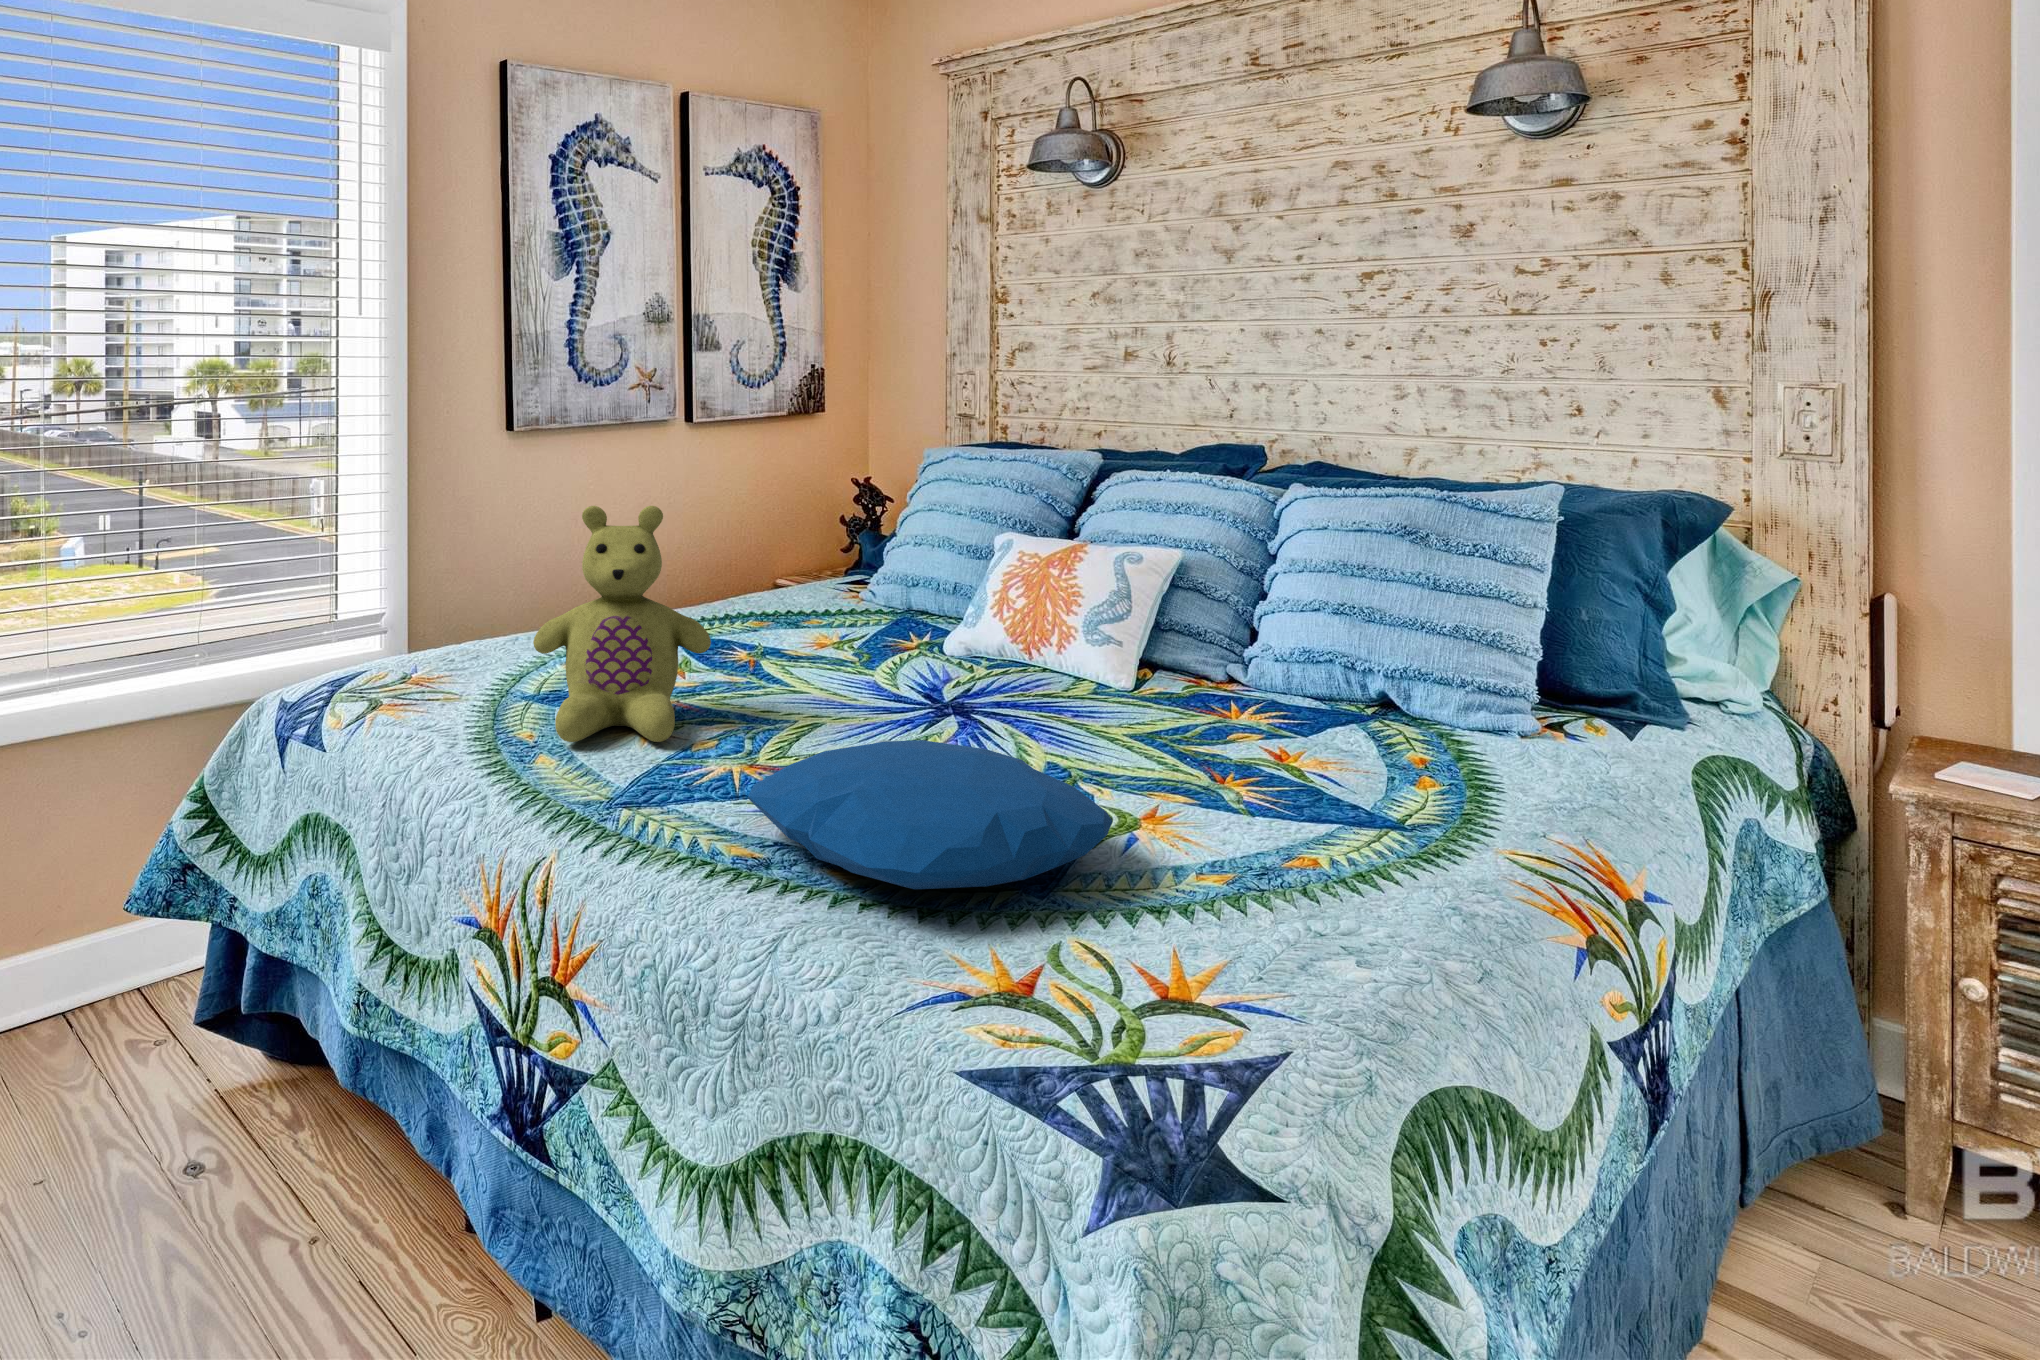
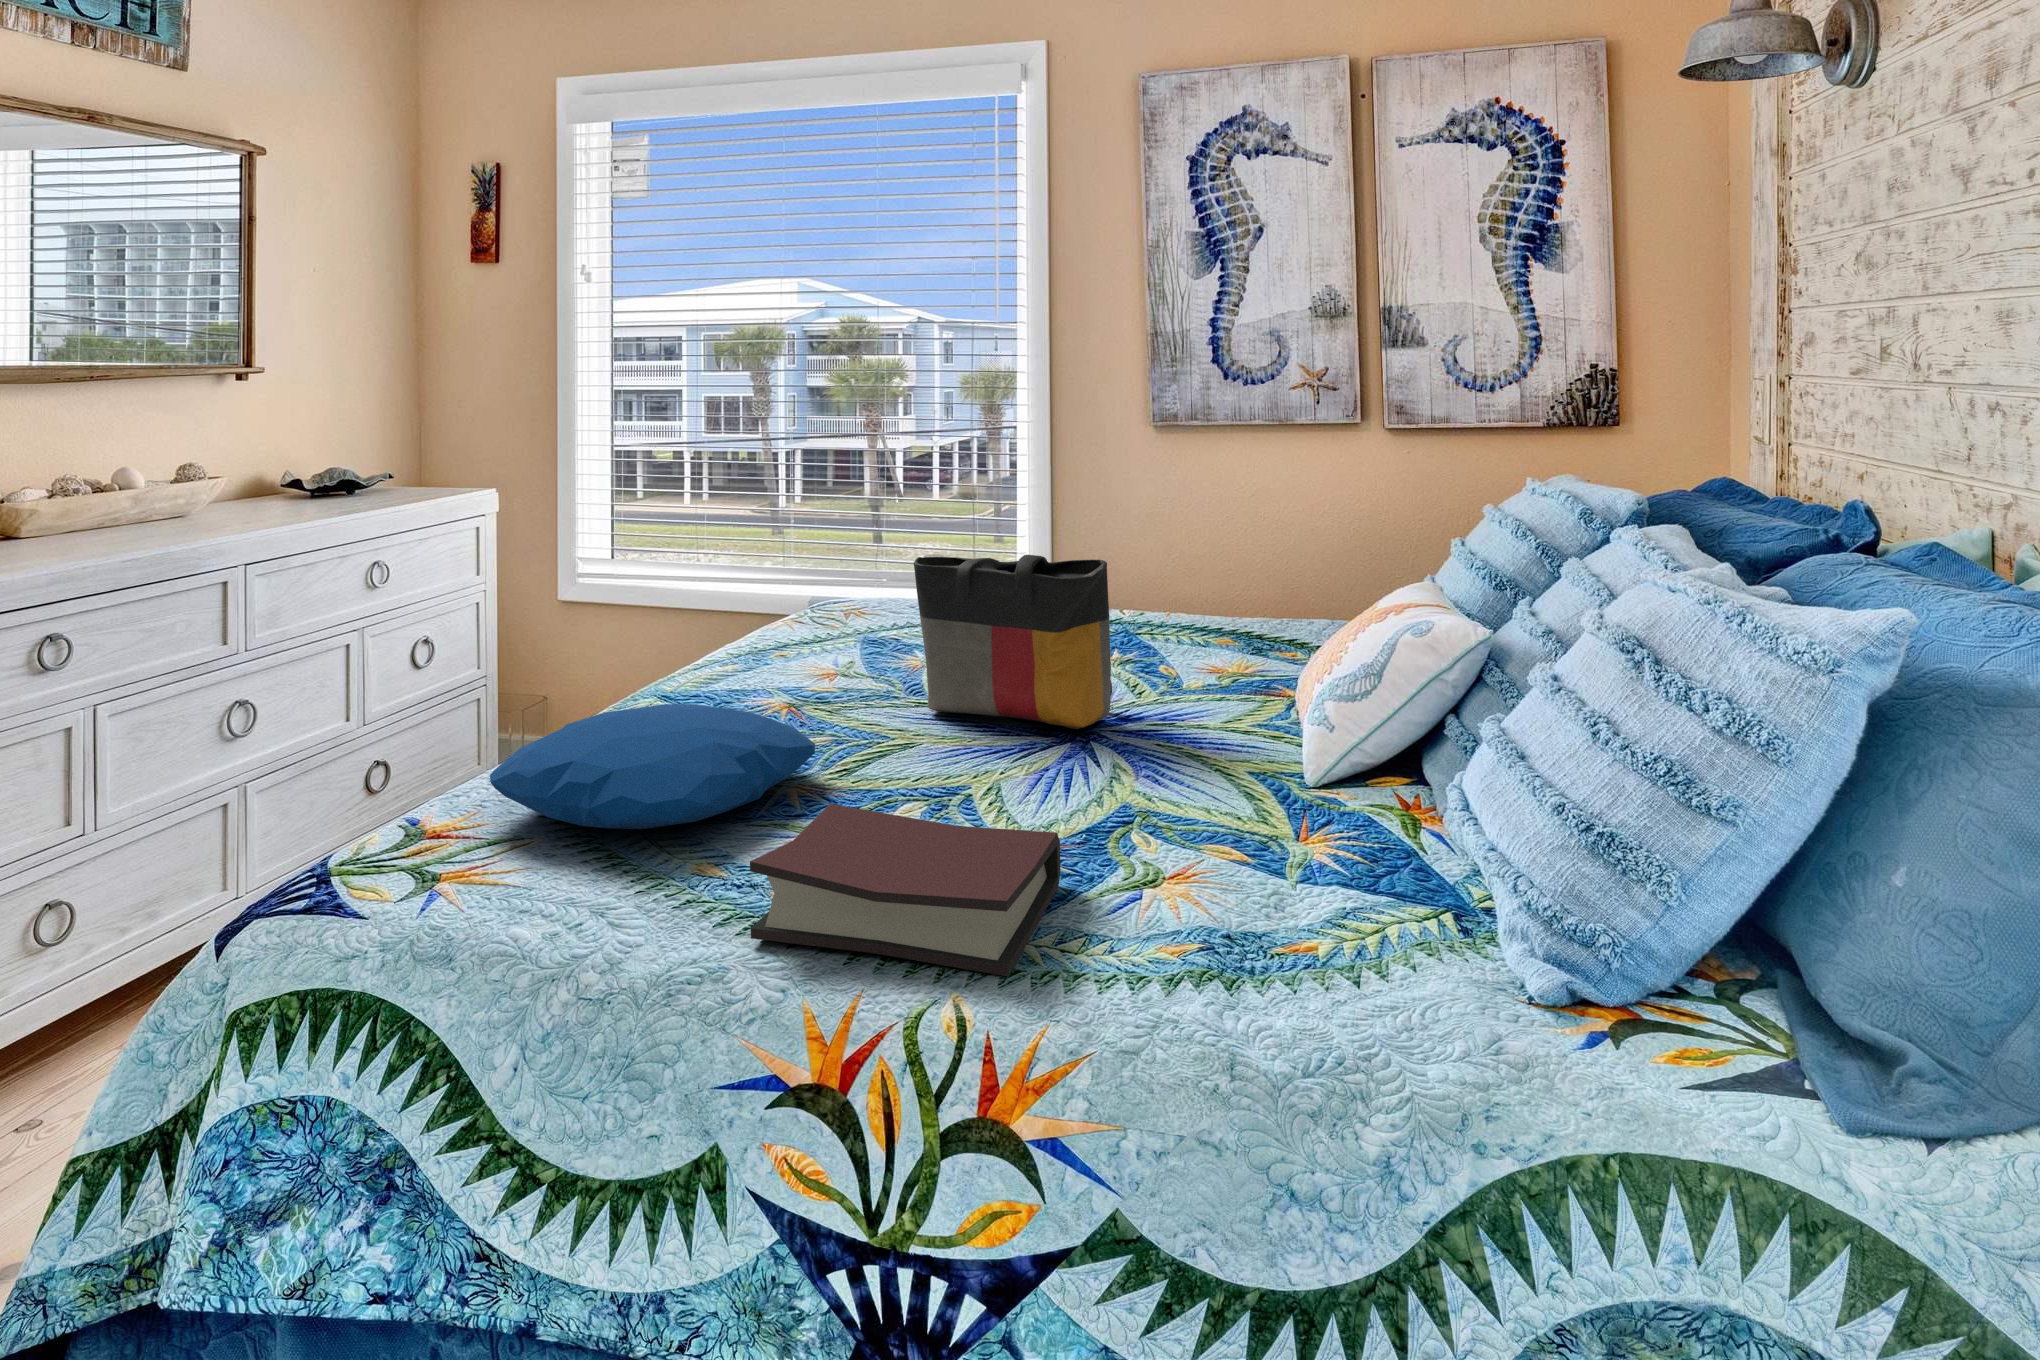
stuffed bear: present [533,506,711,742] -> none [746,487,890,691]
tote bag: none [794,542,984,717] -> present [914,555,1112,729]
hardback book: none [1181,738,1469,879] -> present [750,804,1061,976]

